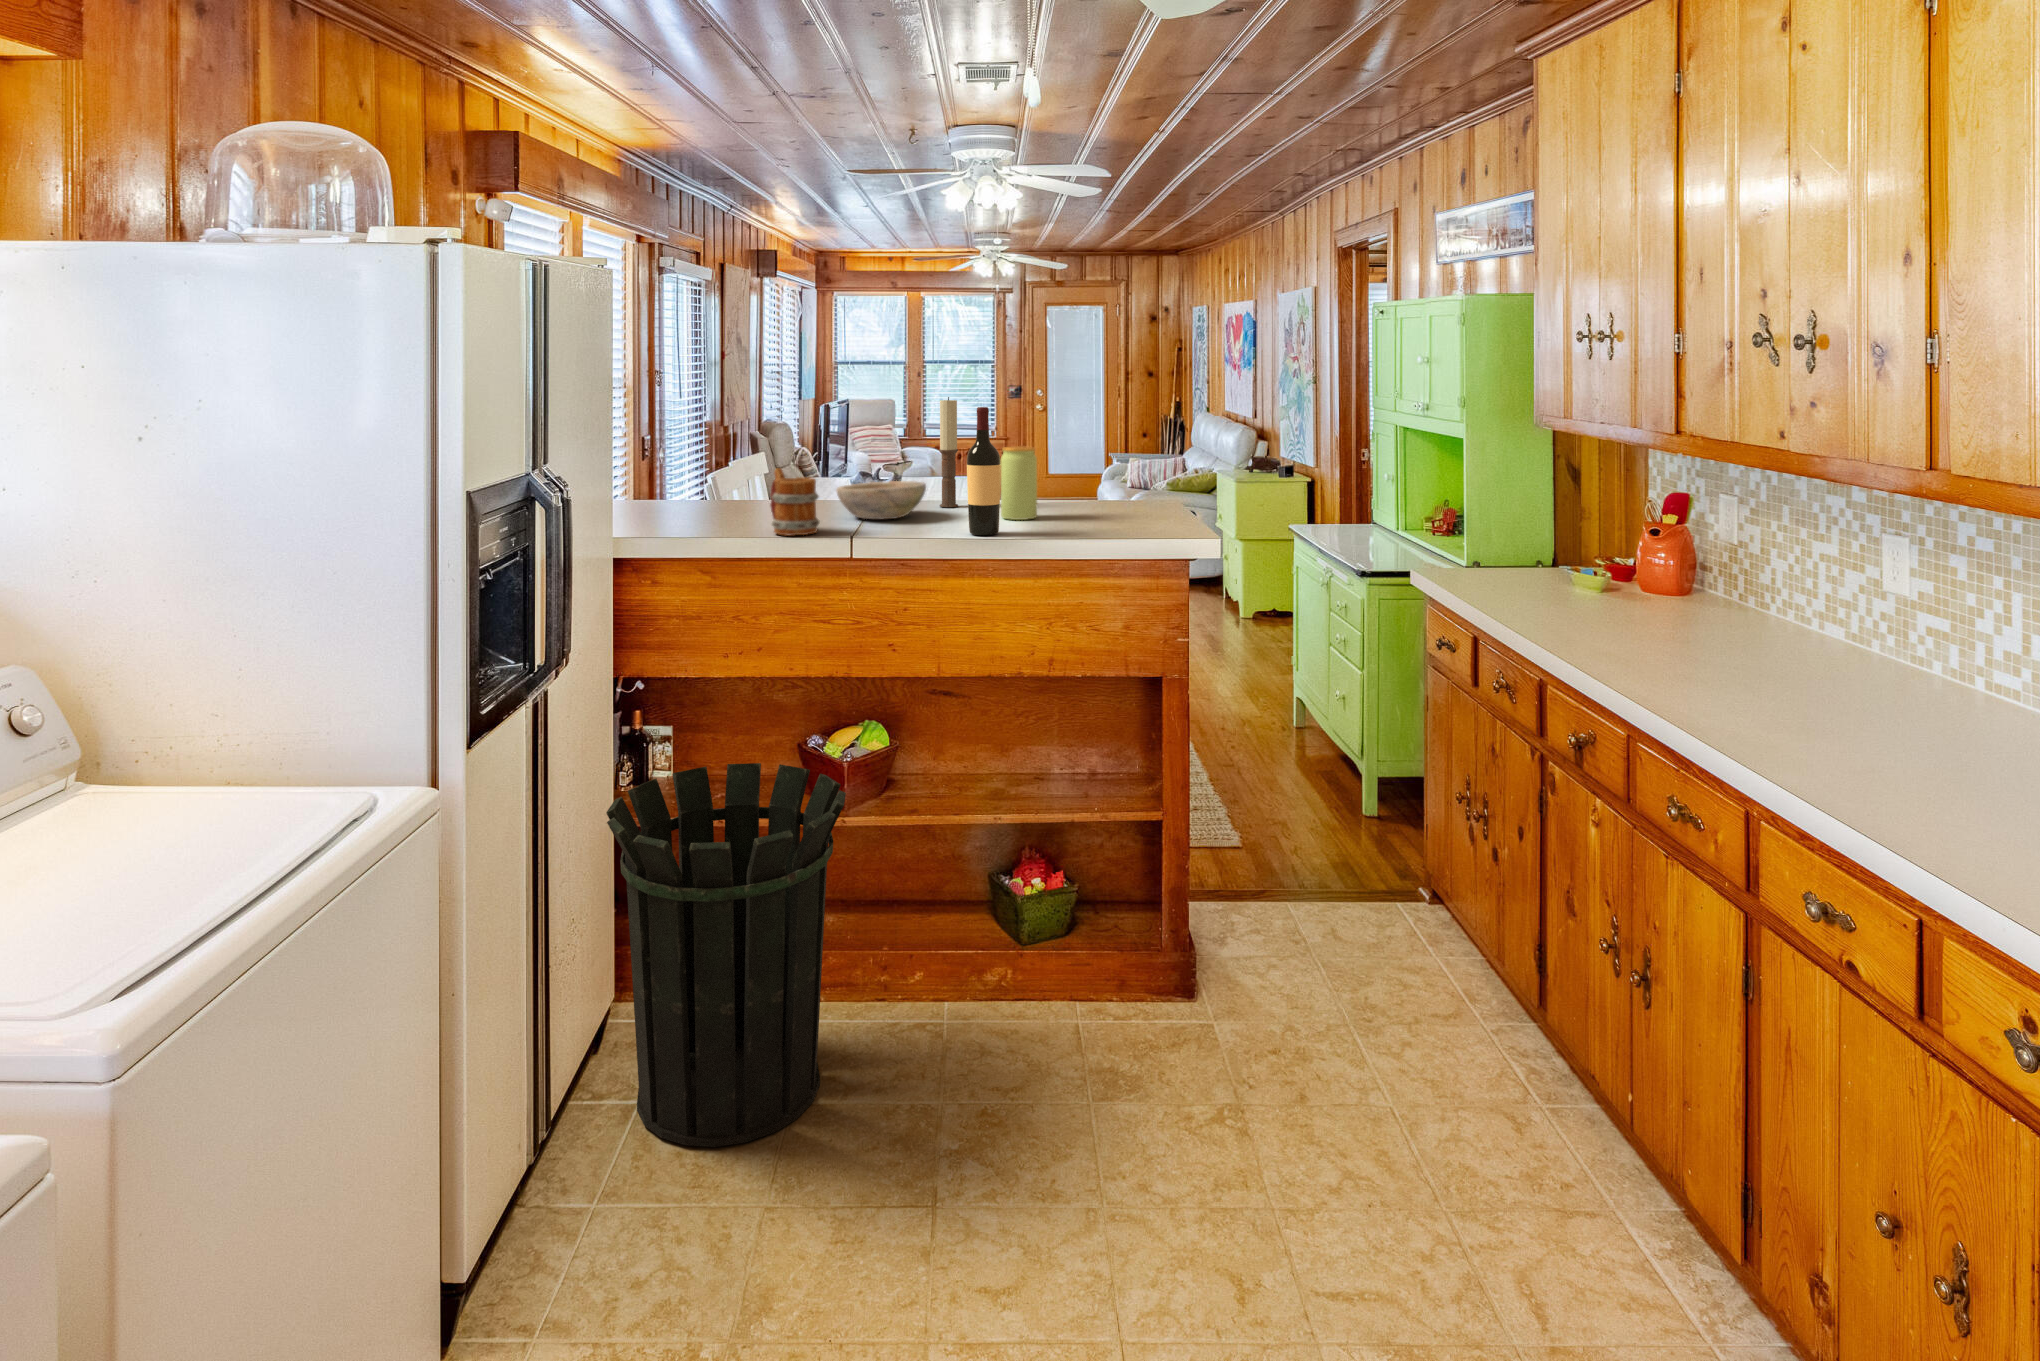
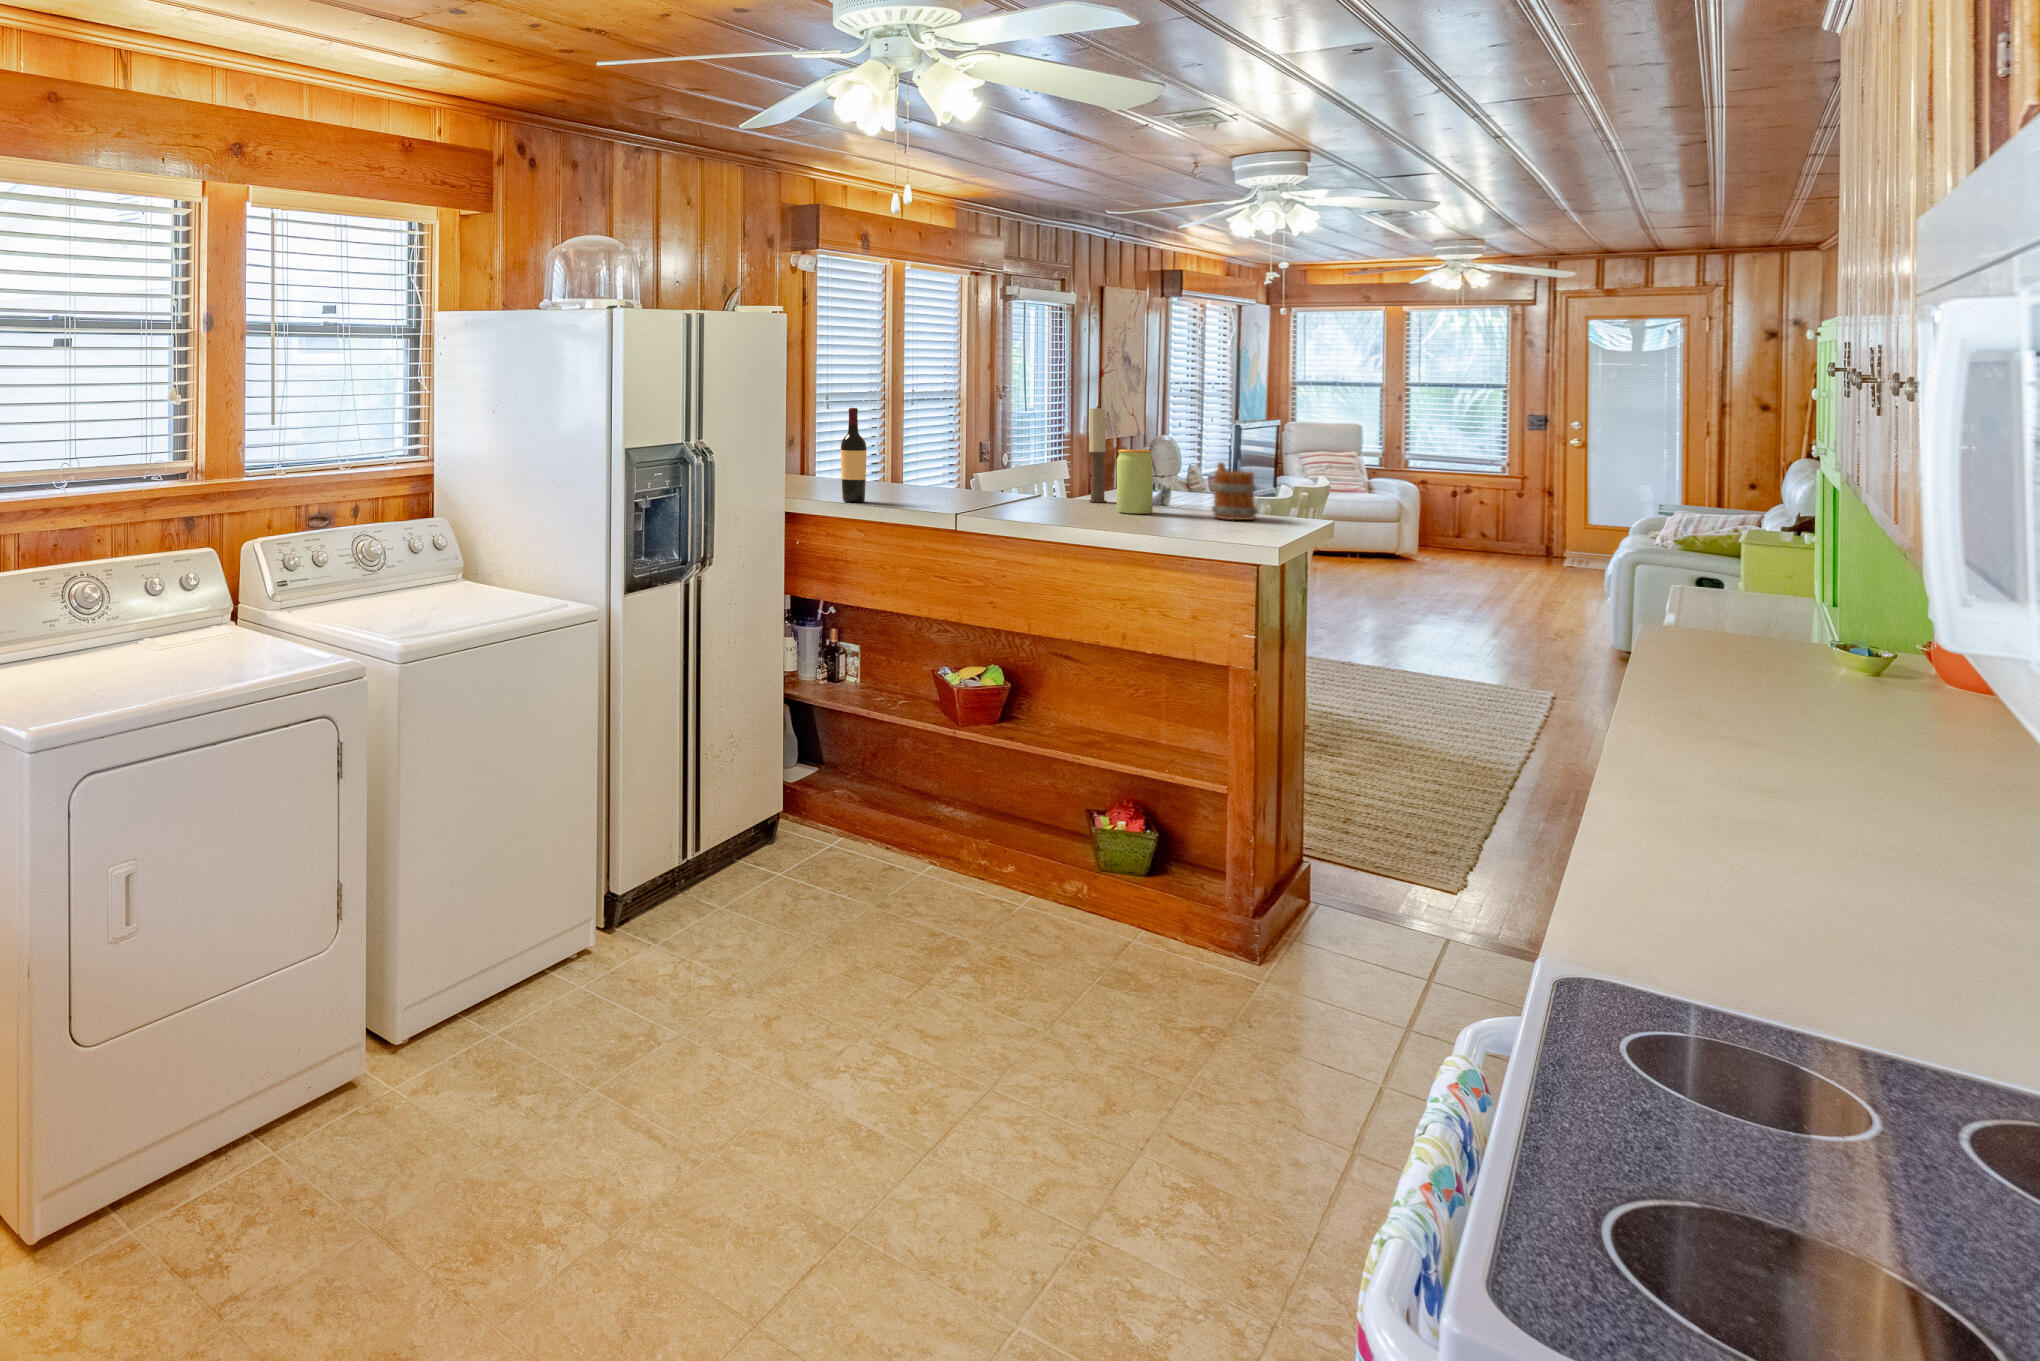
wine bottle: present [967,407,1001,535] -> present [841,408,866,502]
mug: present [770,468,820,535] -> present [1211,462,1258,520]
bowl: present [836,481,926,519] -> none [980,476,1059,504]
waste bin: present [606,763,846,1147] -> none [752,667,923,920]

